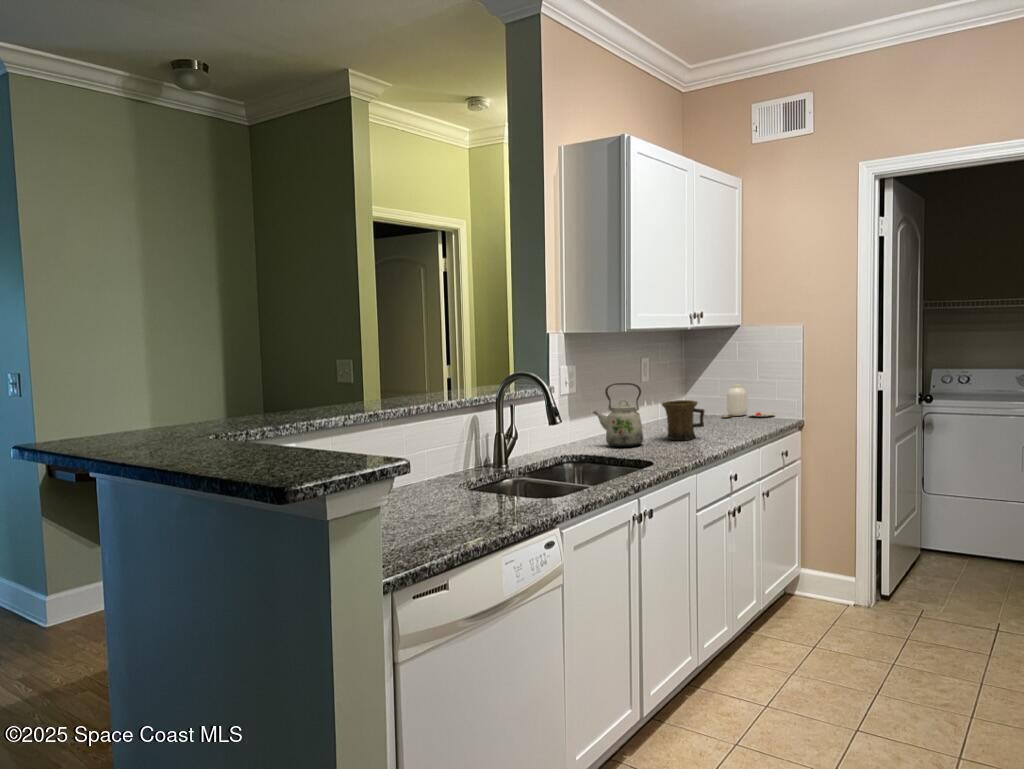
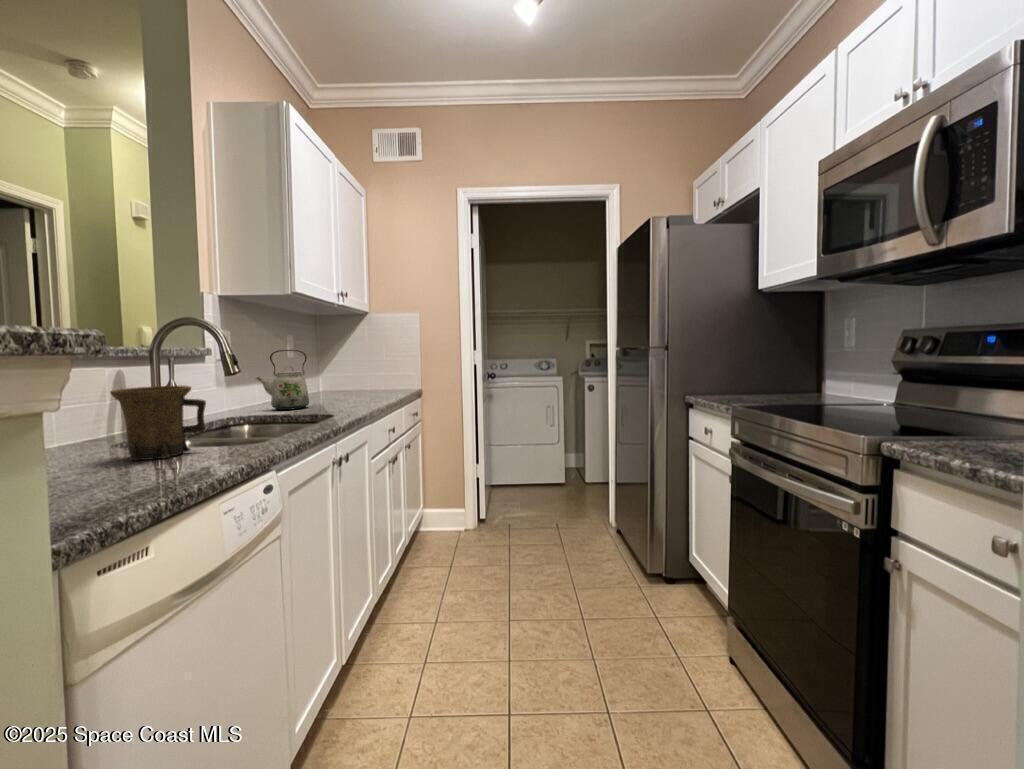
jar: present [721,384,775,417] -> none [359,364,402,390]
mug: present [662,400,705,440] -> present [110,386,206,460]

